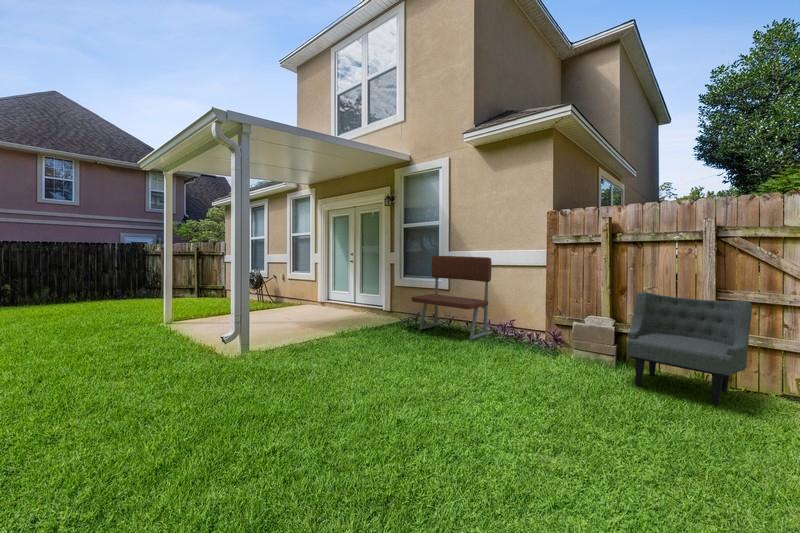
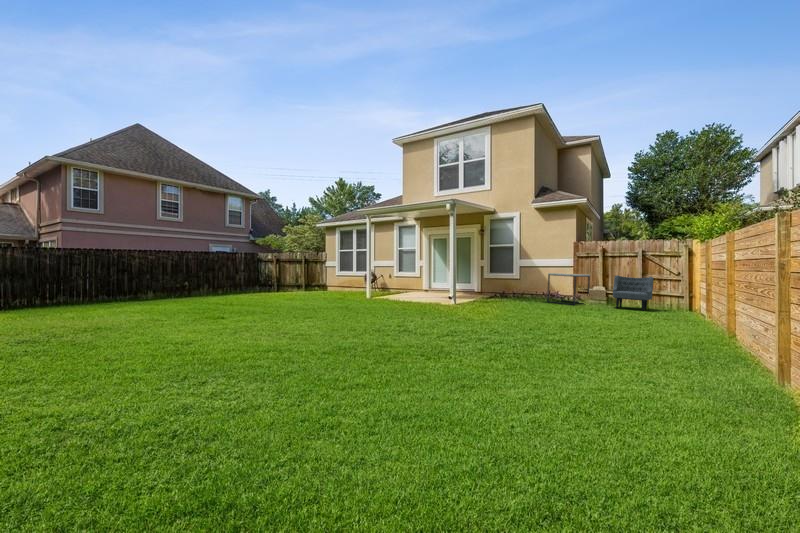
bench: present [412,256,492,340] -> none [506,262,546,301]
side table: none [480,281,579,366] -> present [547,273,590,305]

